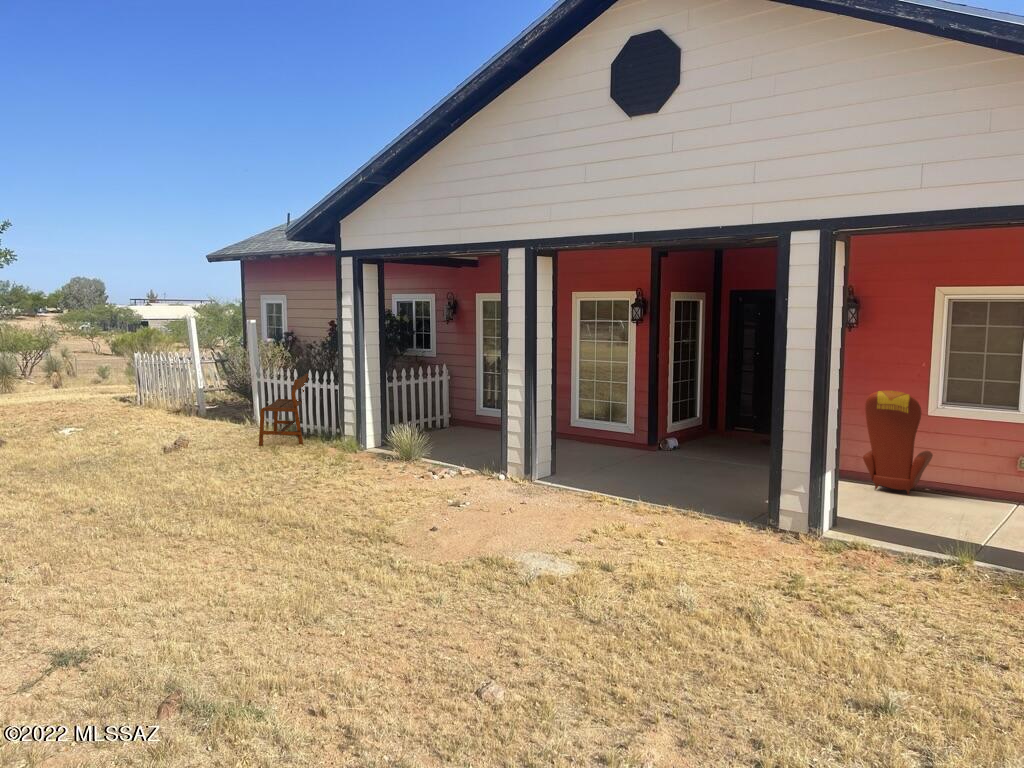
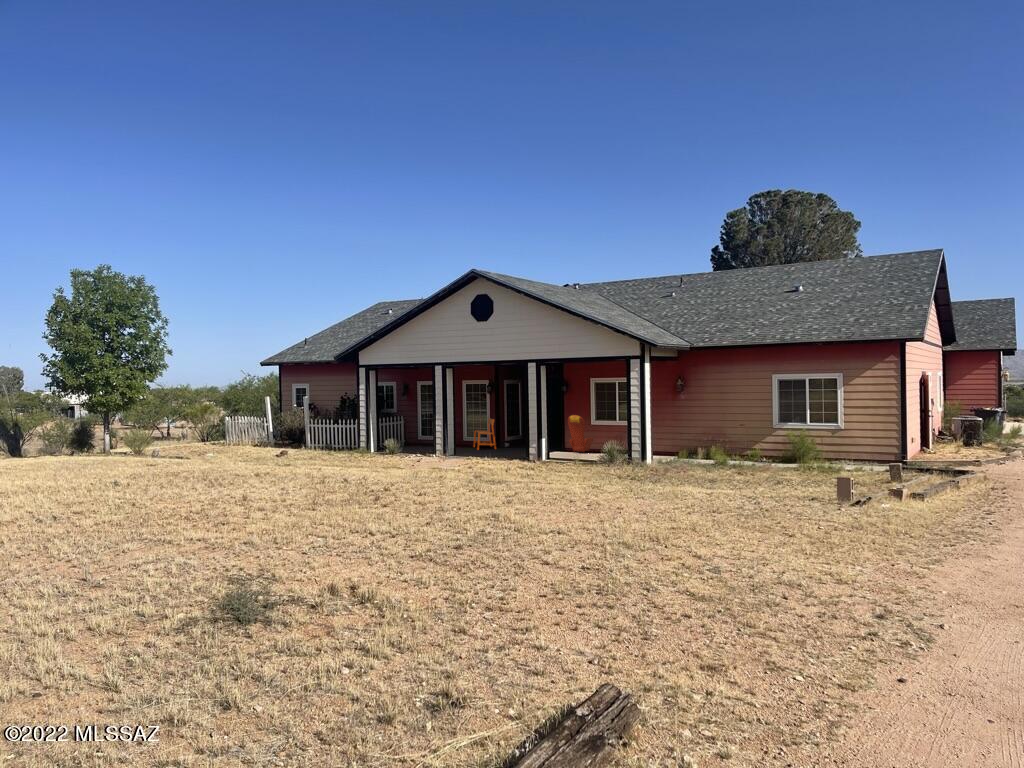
bench: present [259,374,308,445] -> present [473,418,496,450]

